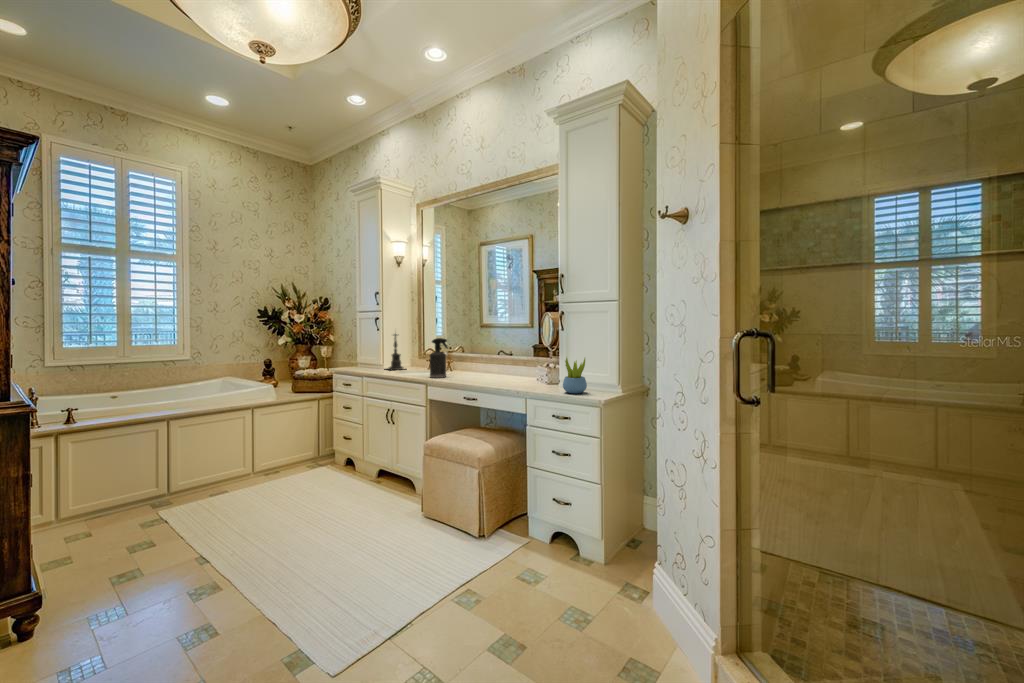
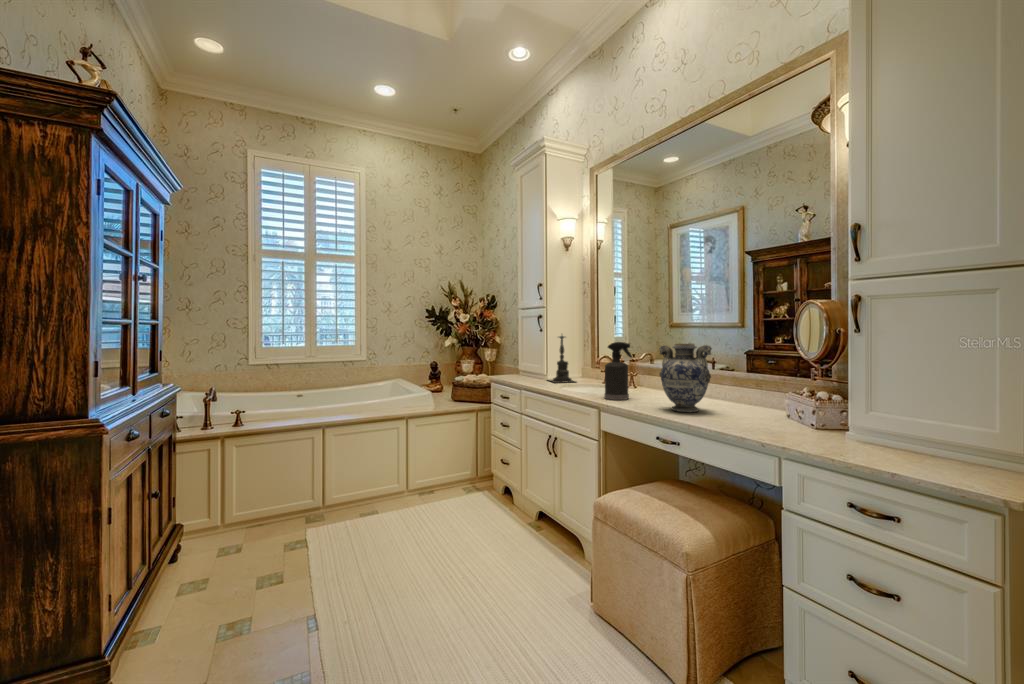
decorative vase: none [465,339,495,381] -> present [659,344,712,412]
succulent plant: present [563,358,587,393] -> none [882,385,954,468]

